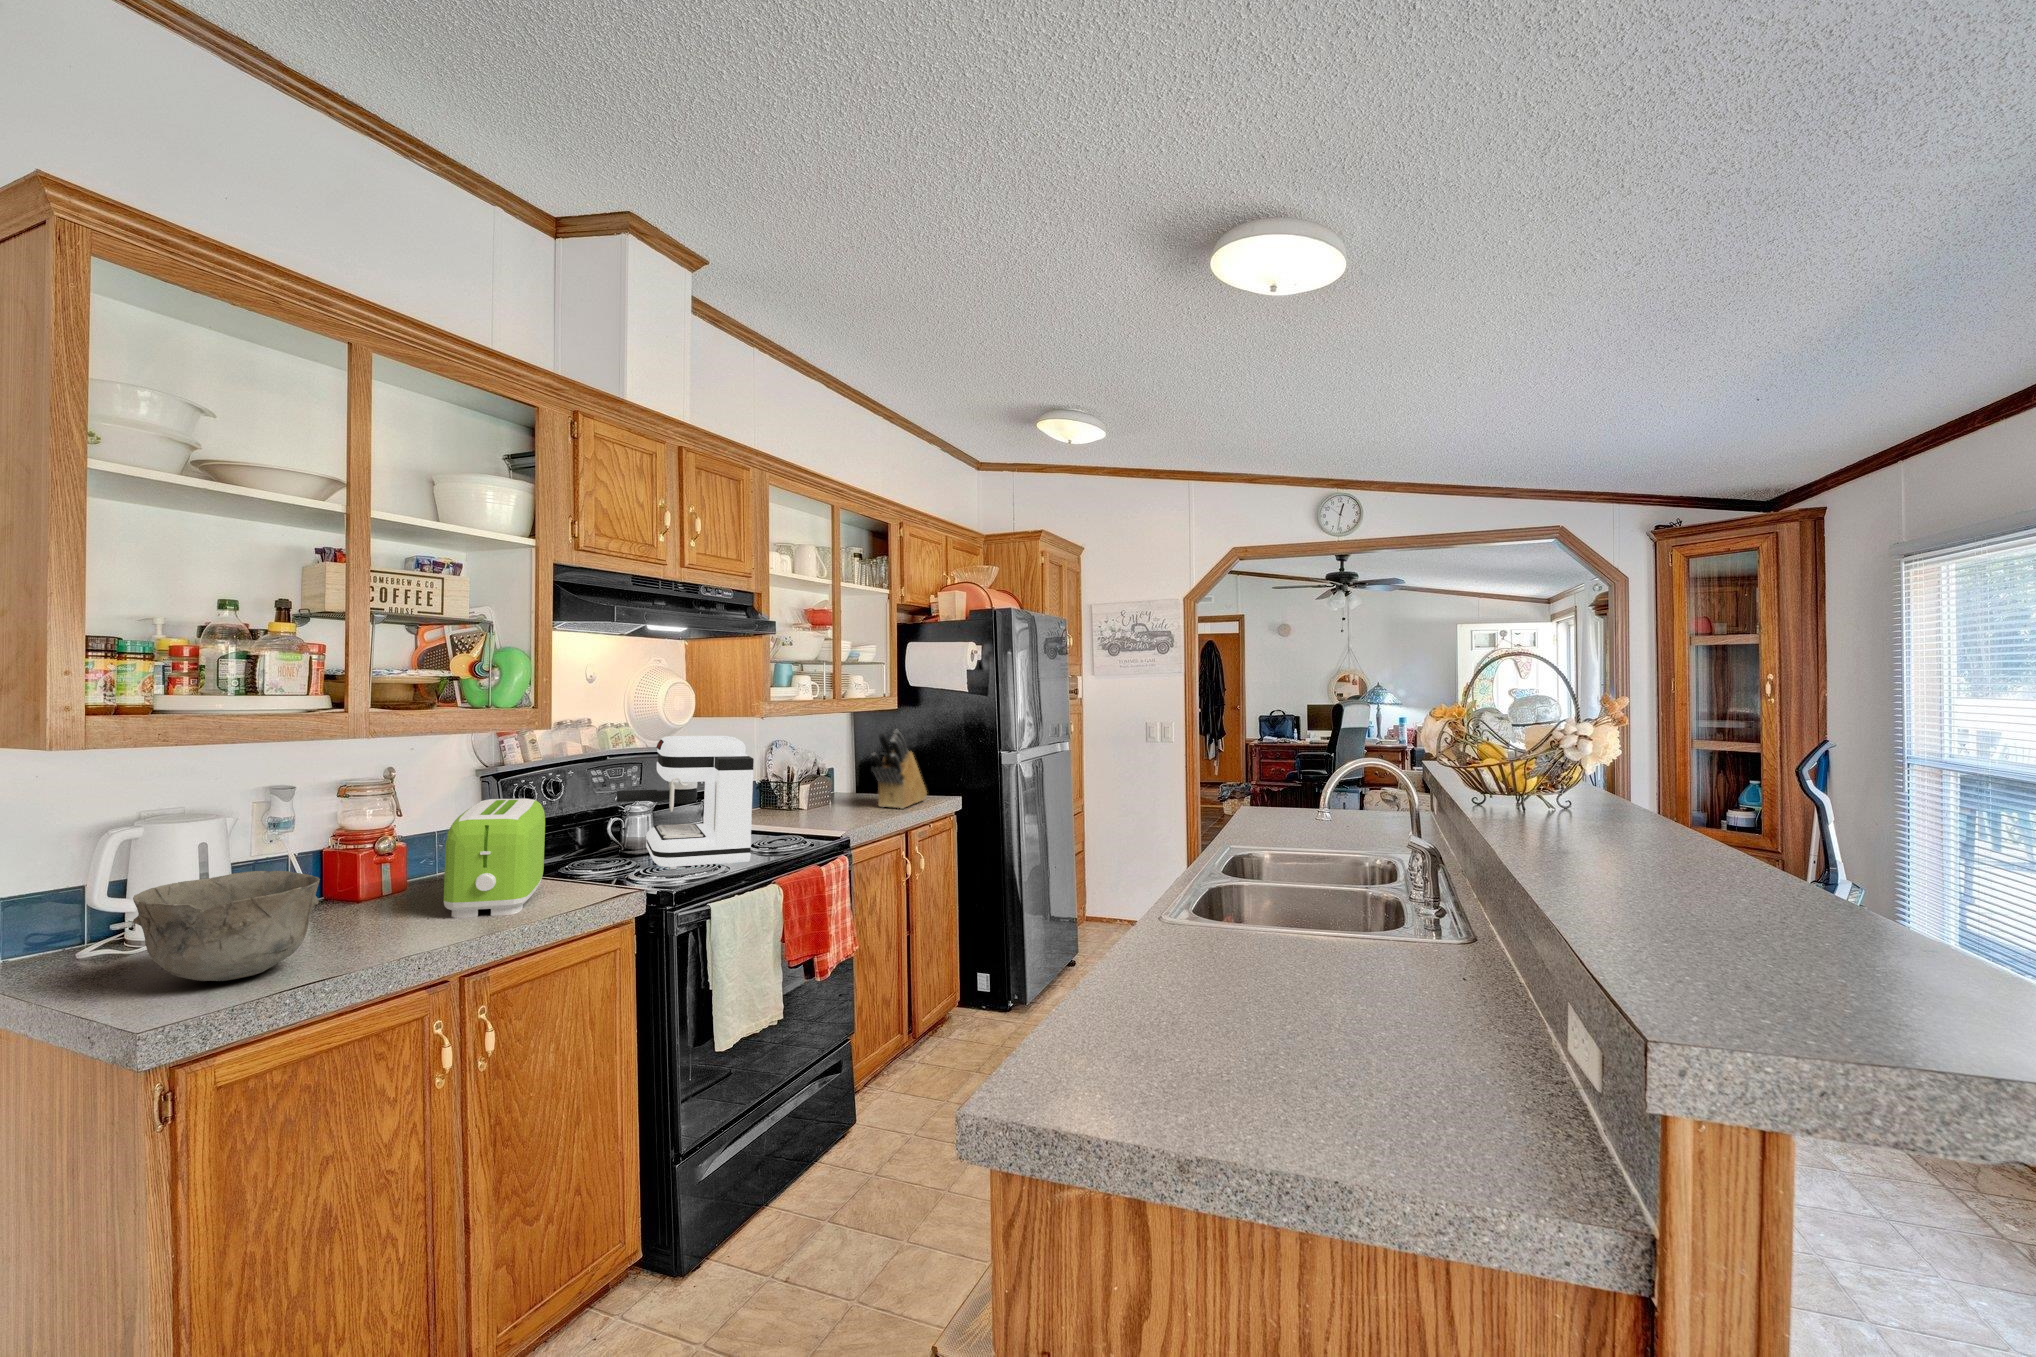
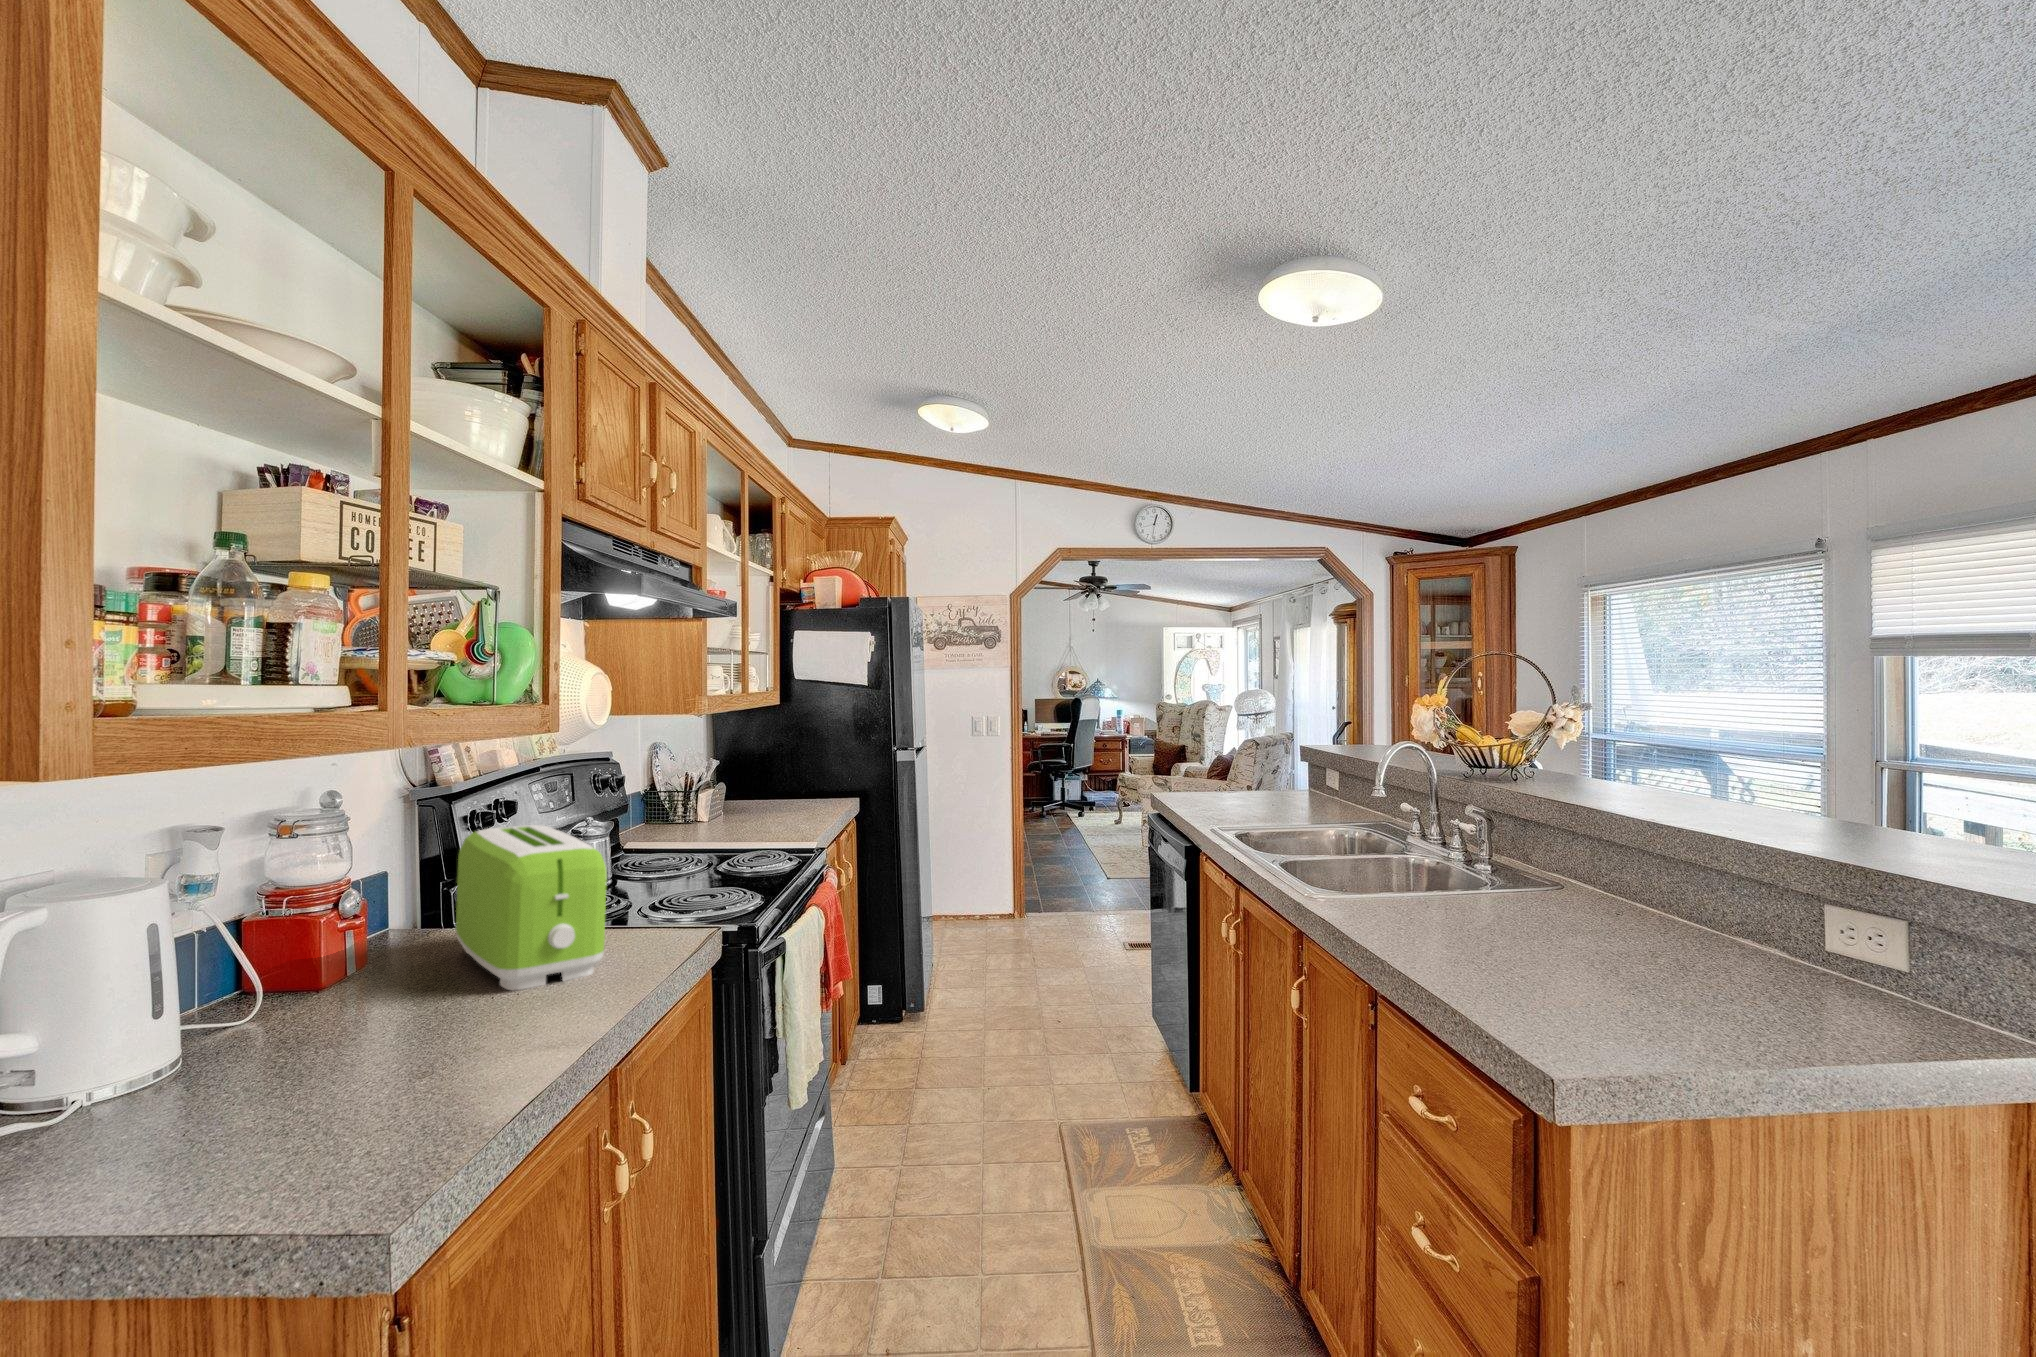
knife block: present [871,730,927,809] -> none [784,729,823,818]
coffee maker: present [617,736,754,869] -> none [596,738,776,903]
bowl: present [133,871,320,981] -> none [179,946,453,1128]

